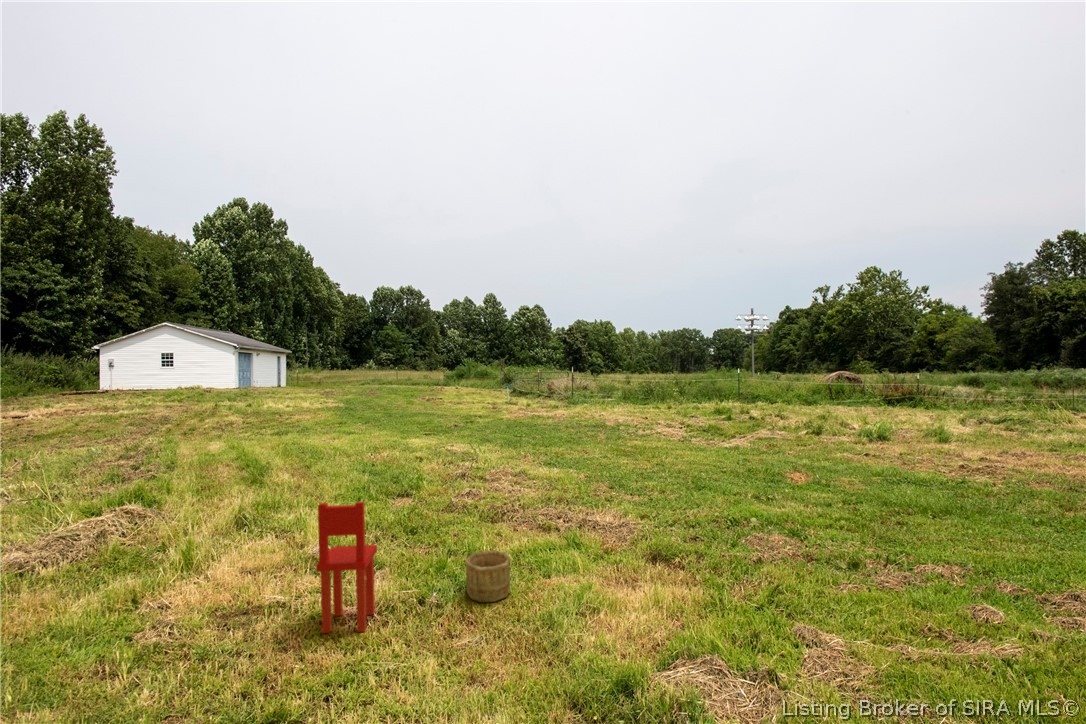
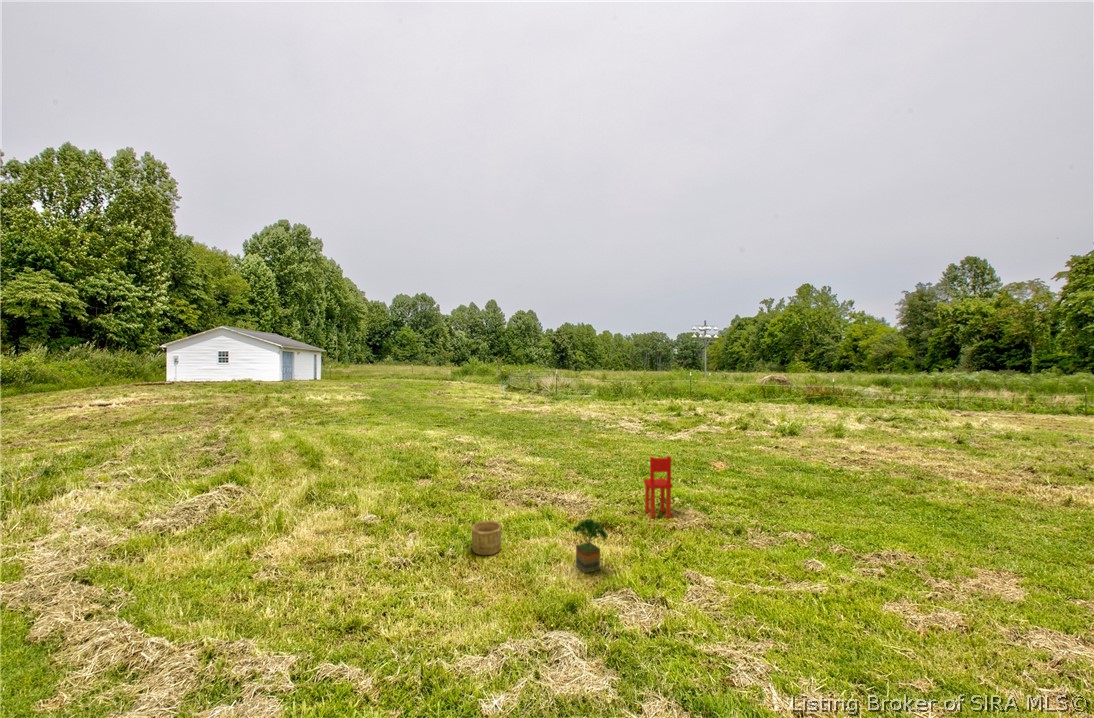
chair: present [316,502,377,633] -> present [644,456,672,518]
potted tree: none [618,545,676,631] -> present [573,519,608,573]

